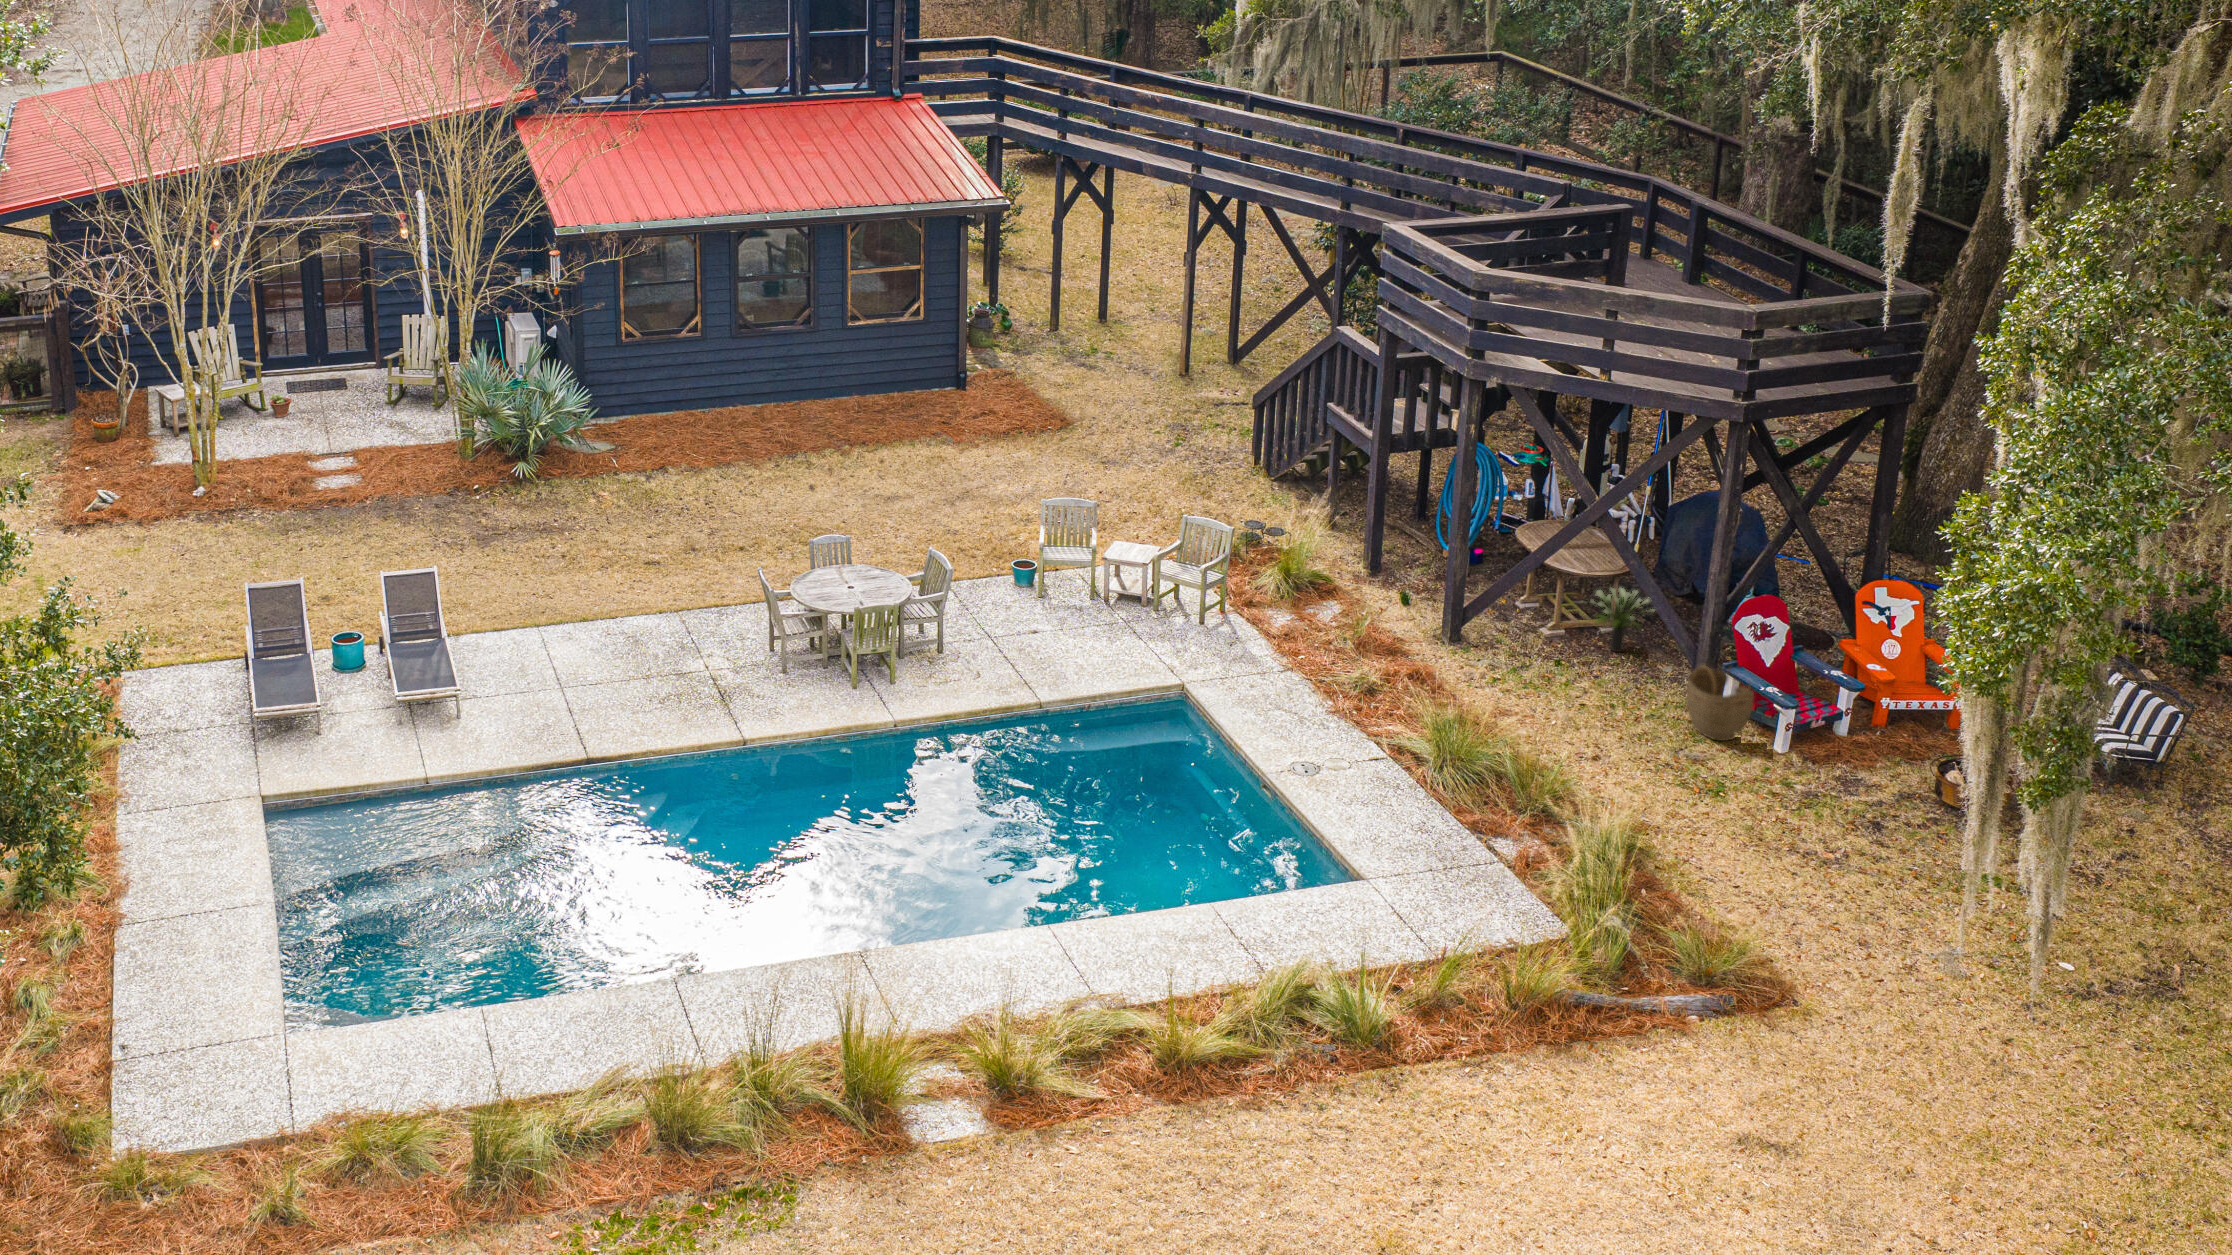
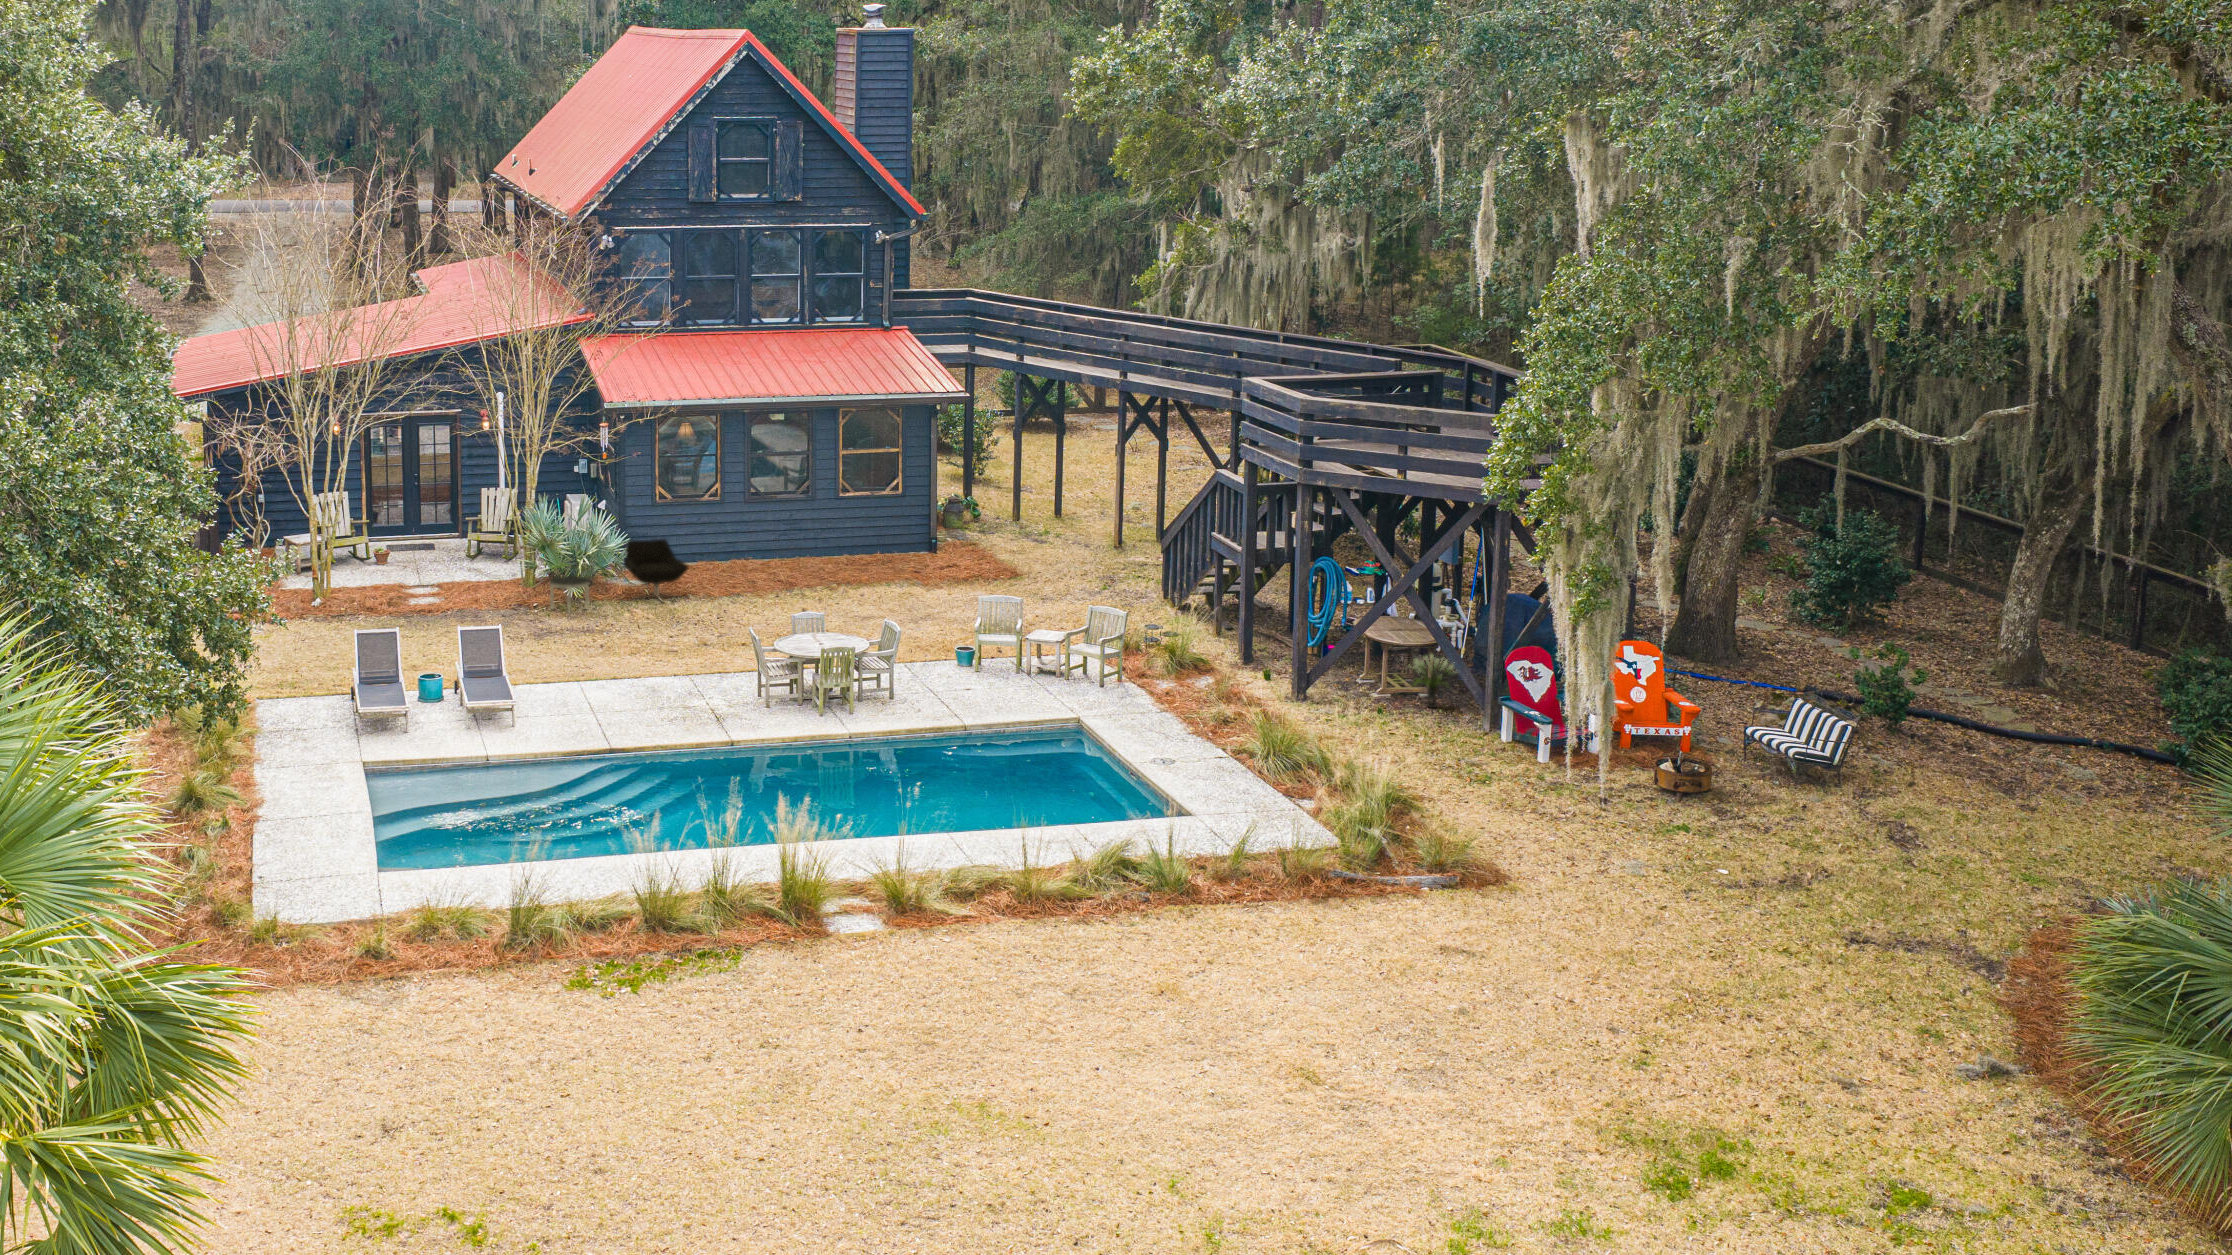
lounge chair: none [582,389,667,476] -> present [624,539,689,601]
round table: none [492,447,543,498] -> present [550,576,589,612]
woven basket: present [1686,665,1754,741] -> none [1473,693,1524,755]

